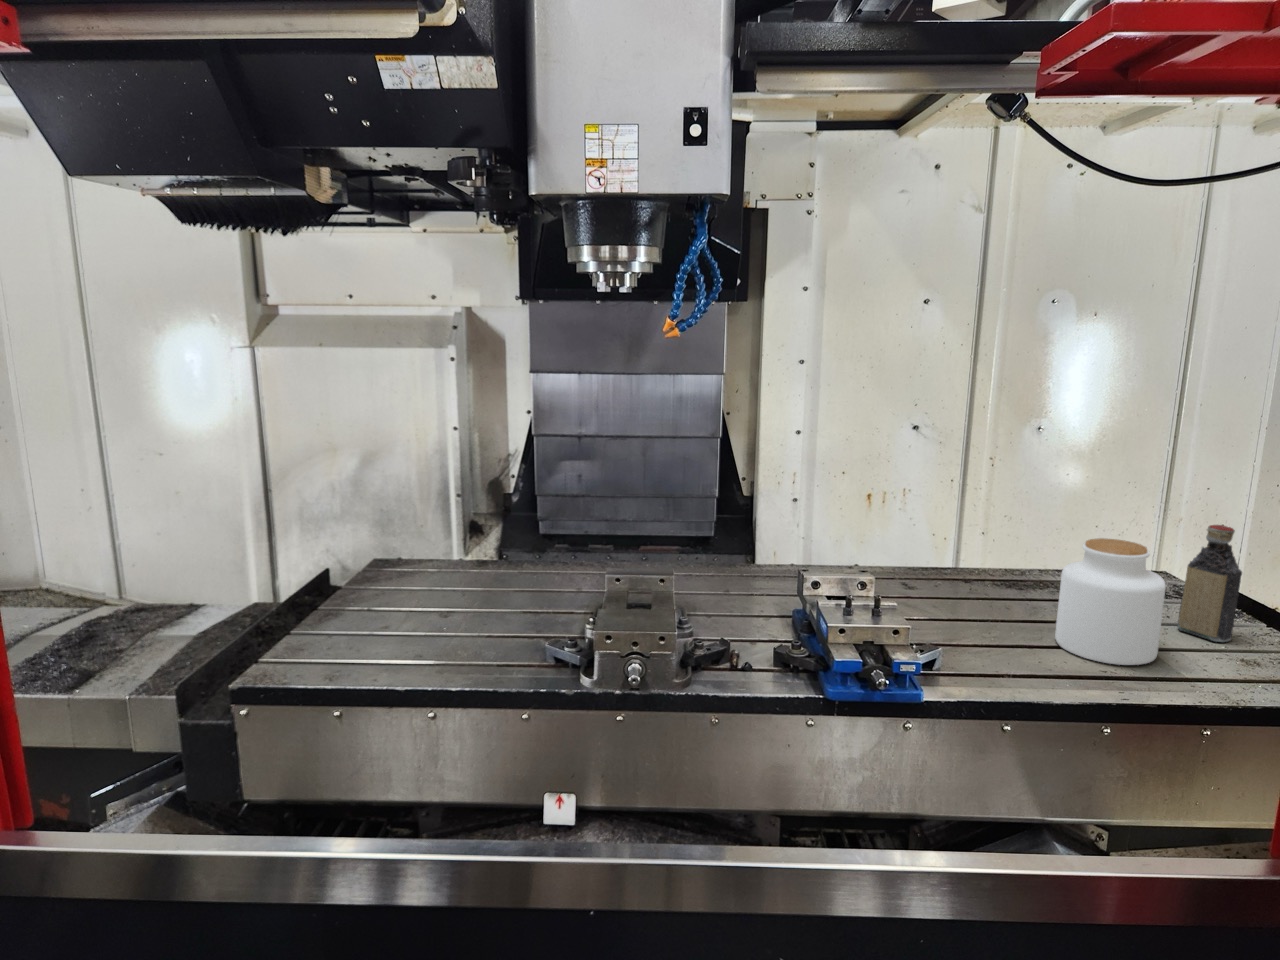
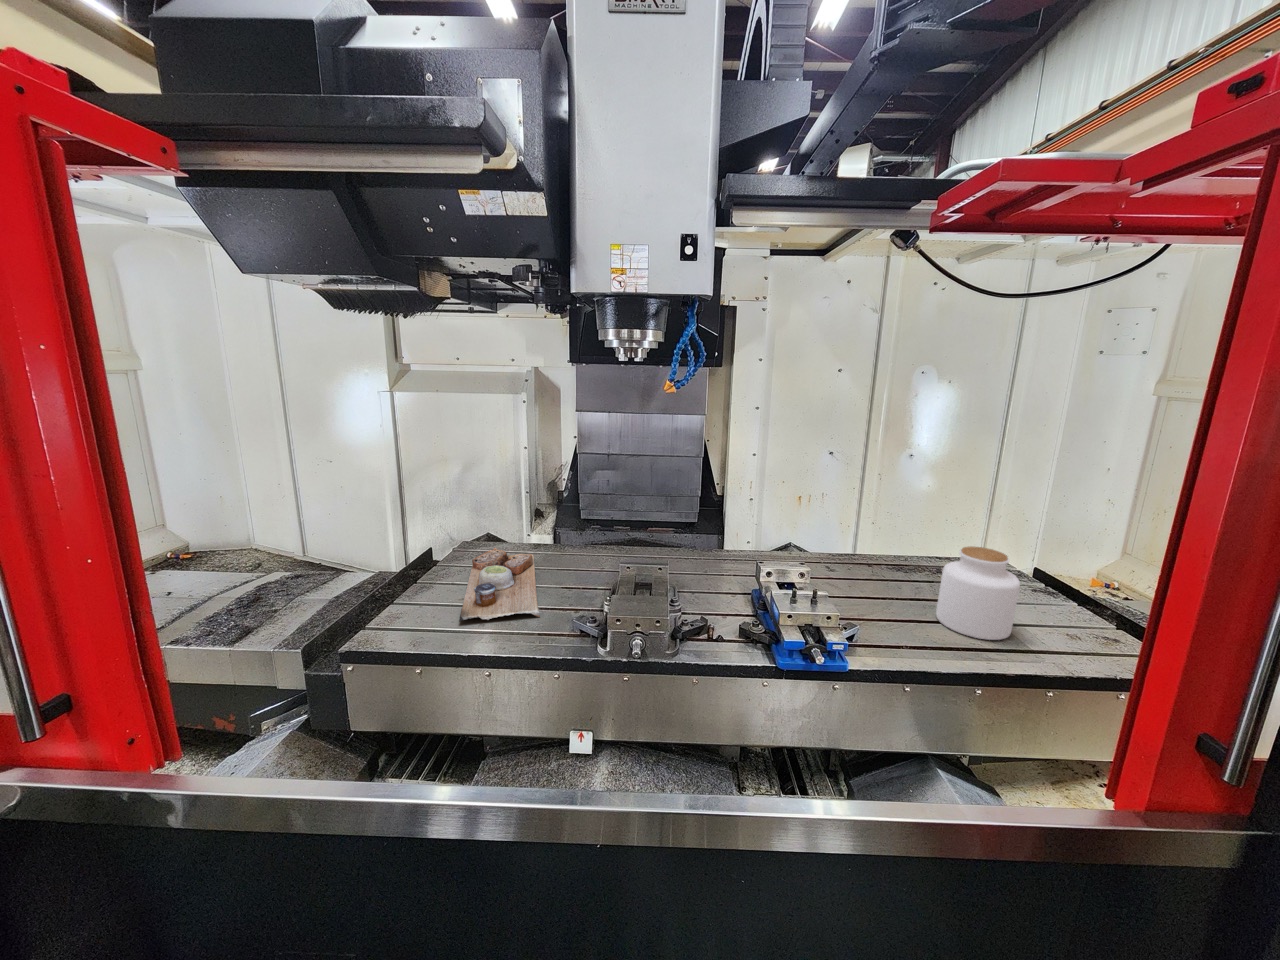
bottle: present [1177,525,1242,642] -> none [1020,537,1070,620]
cutting board: none [387,563,498,652] -> present [459,548,540,622]

